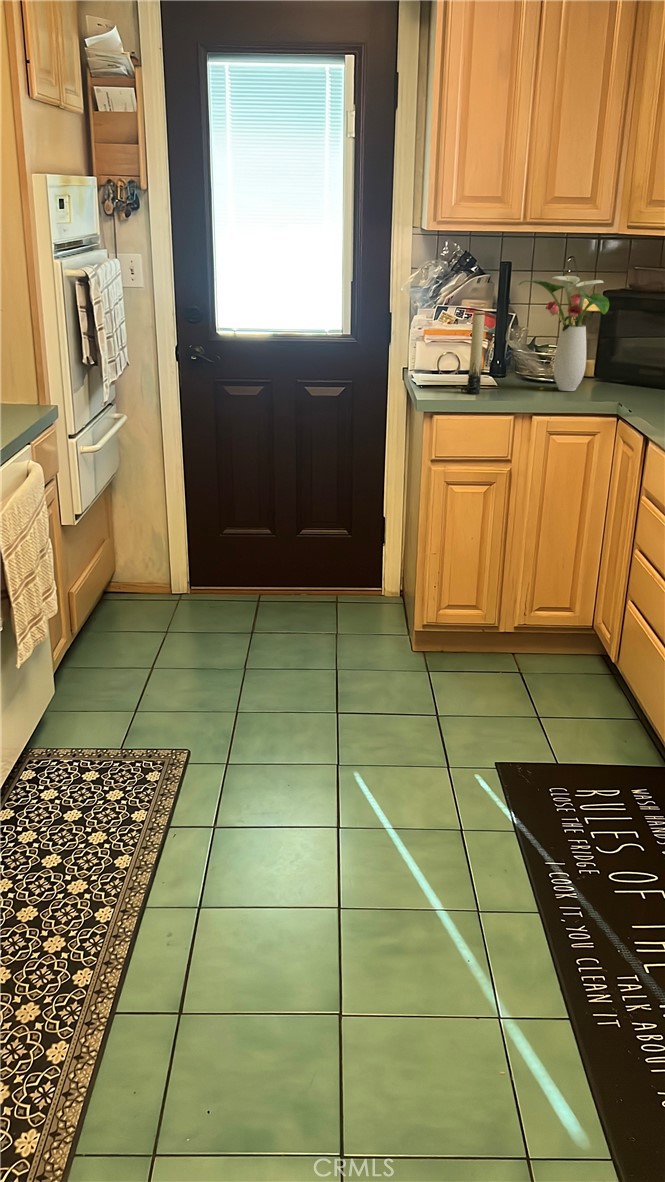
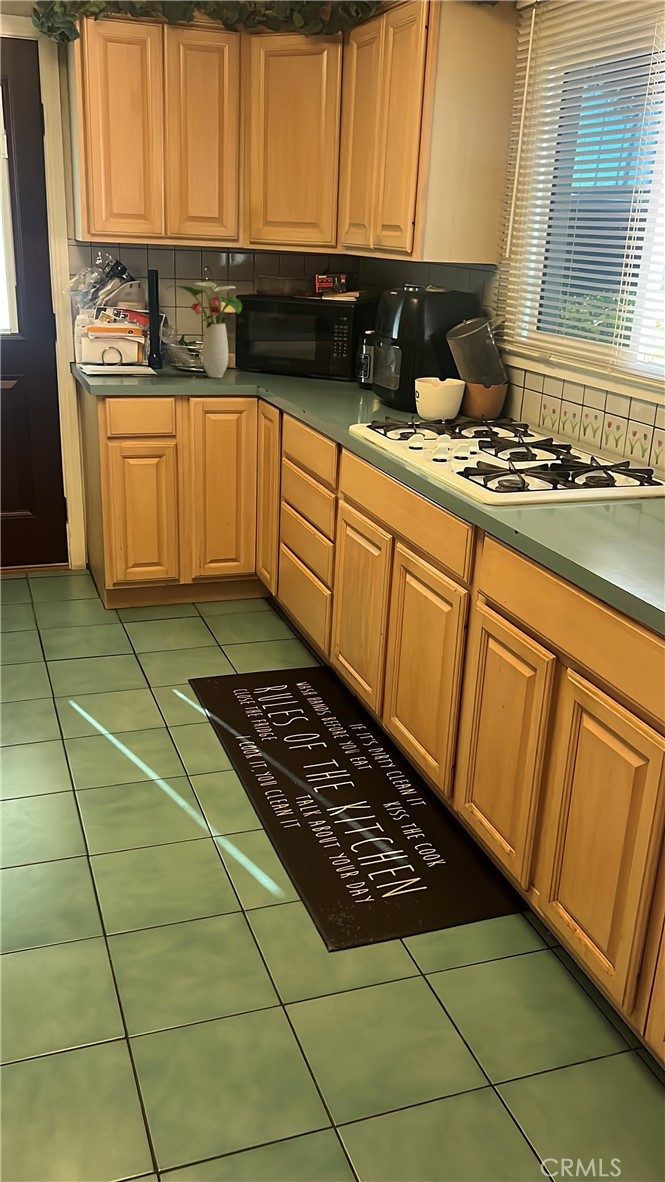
candle: present [461,311,485,394] -> none [126,311,143,381]

